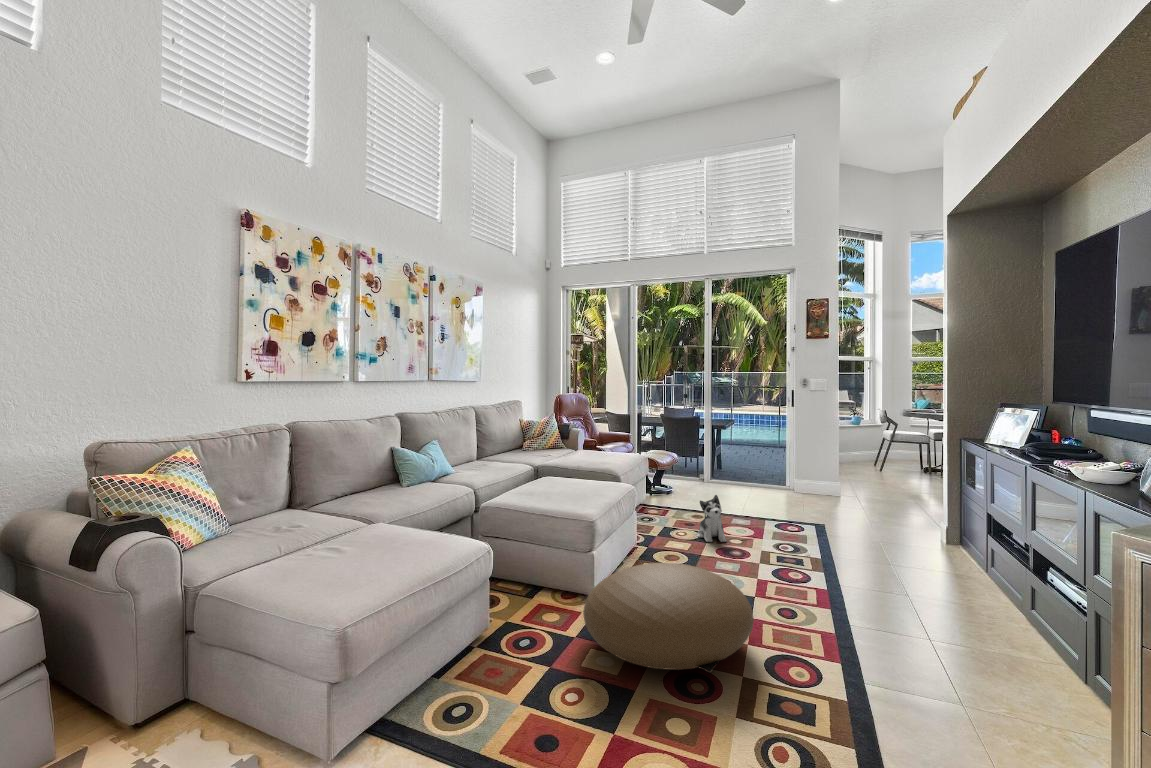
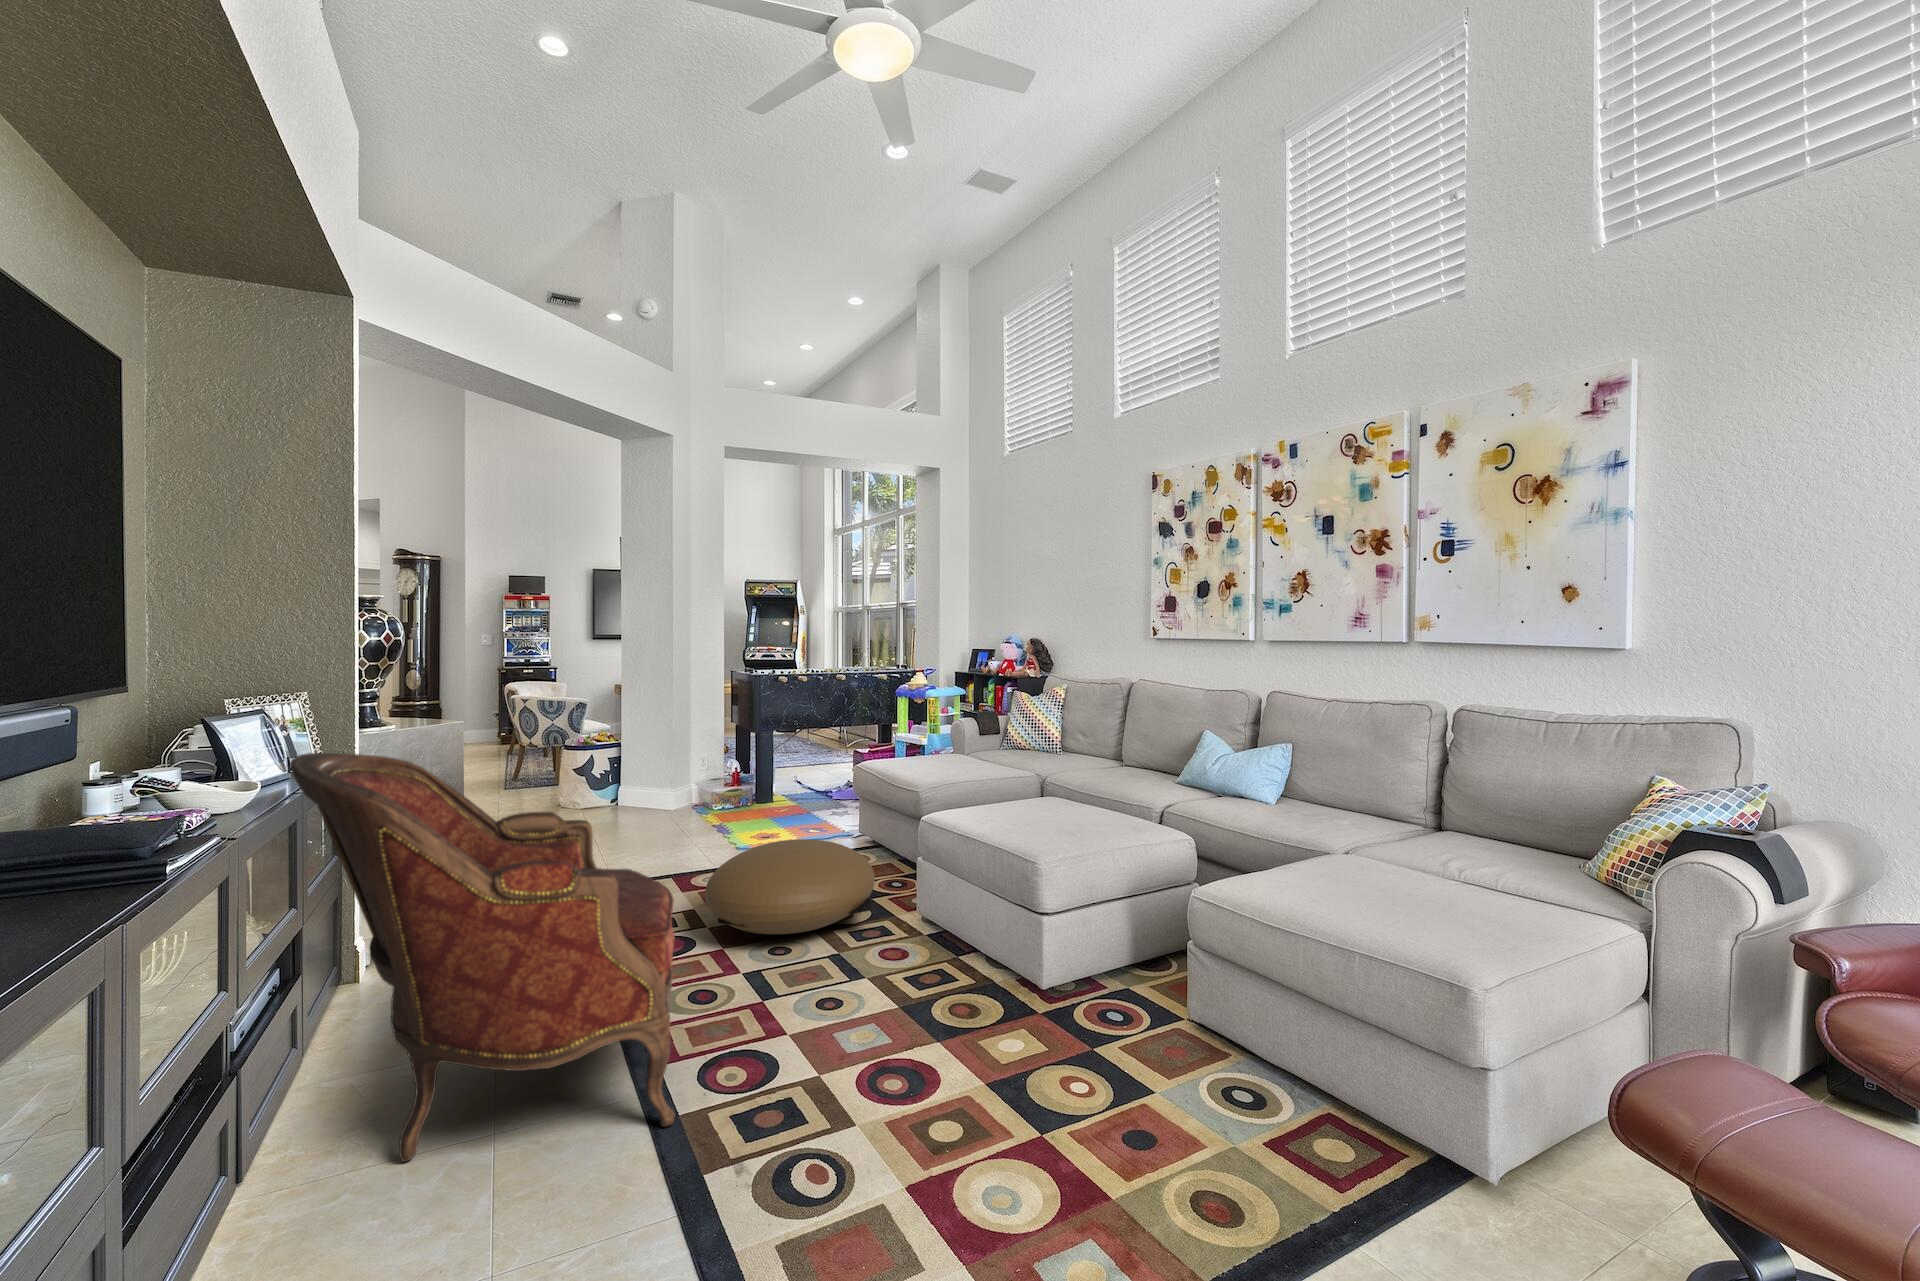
armchair: none [820,437,1029,641] -> present [290,753,675,1162]
plush toy: present [697,495,726,542] -> none [957,971,1068,1121]

